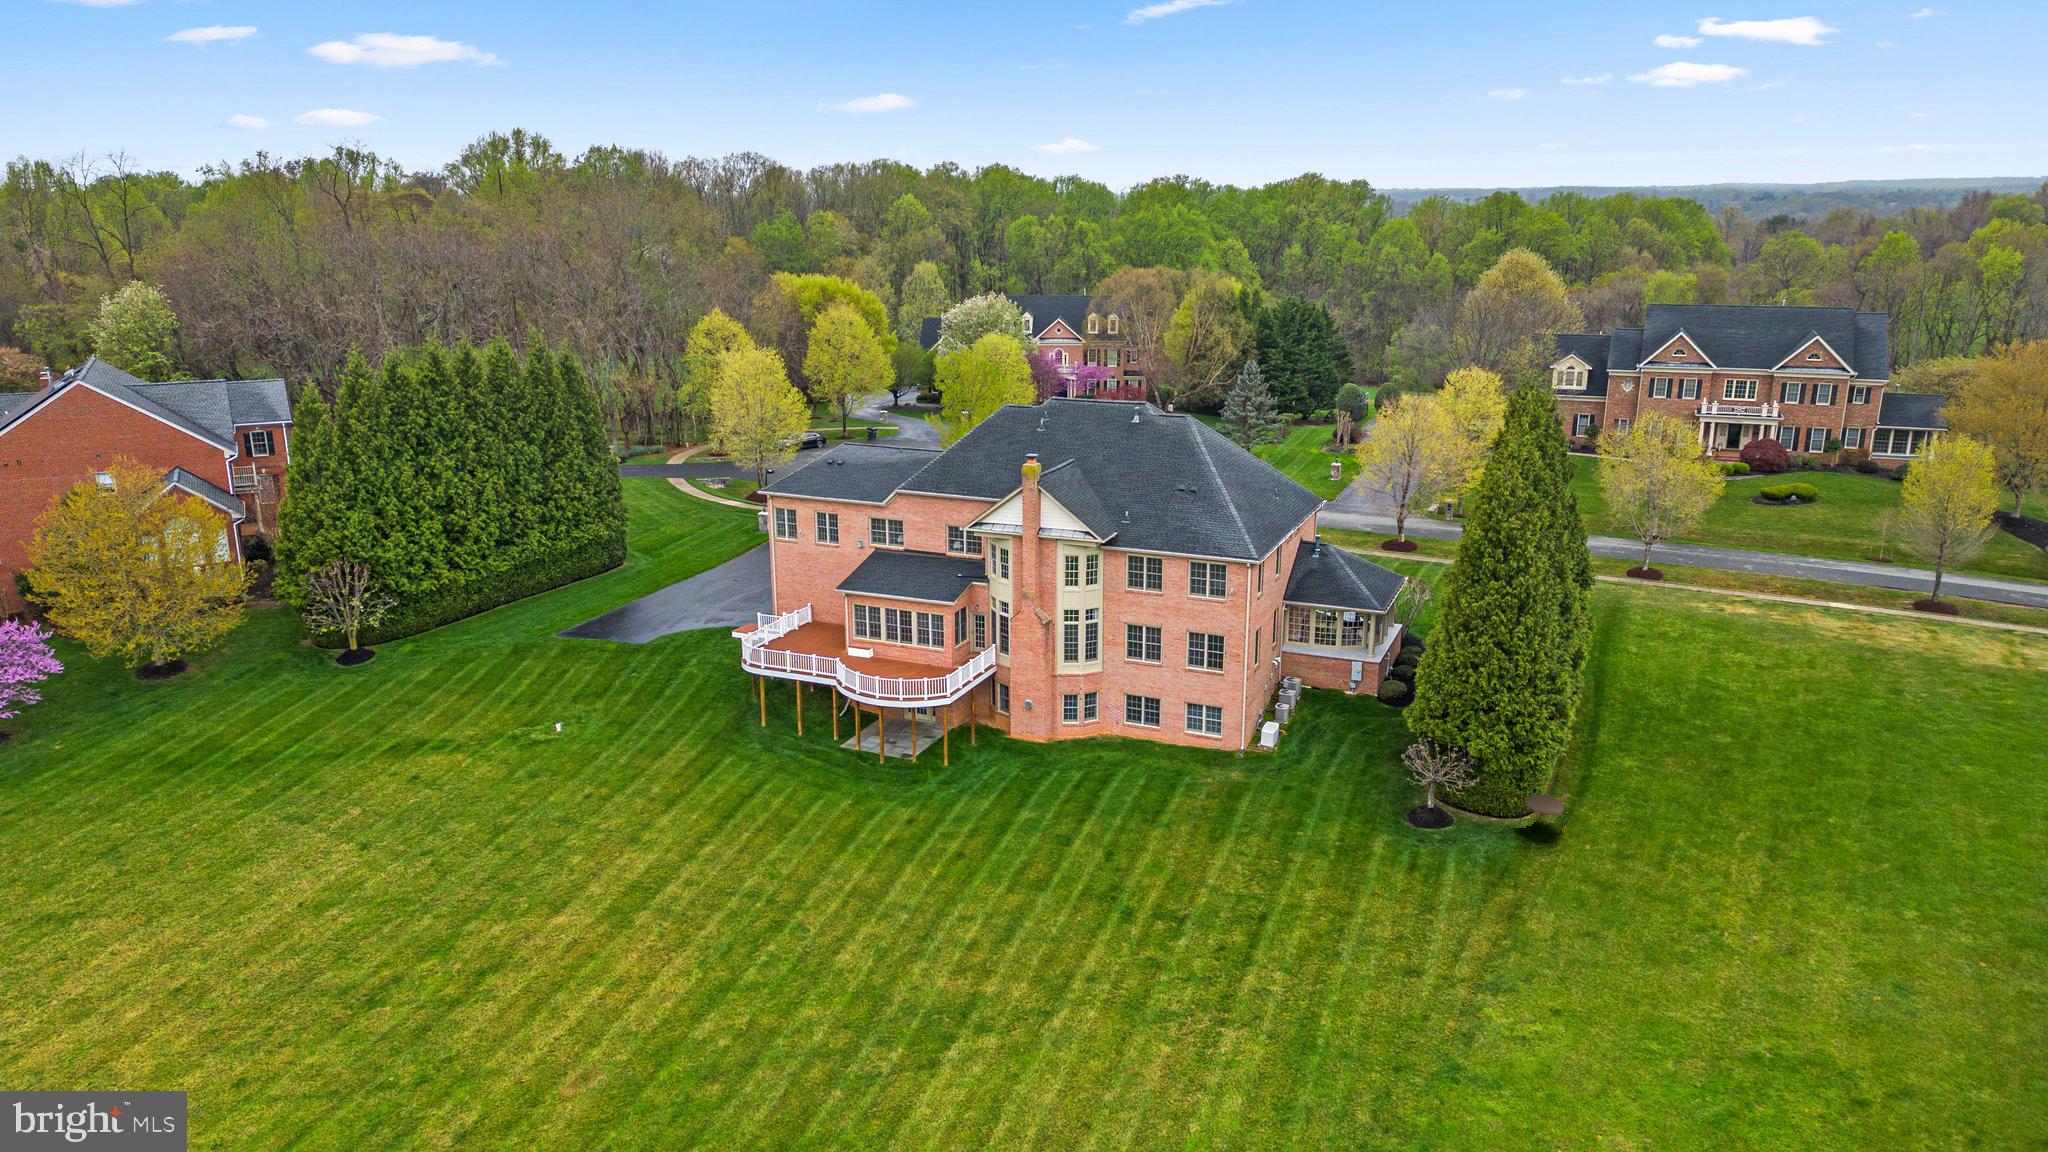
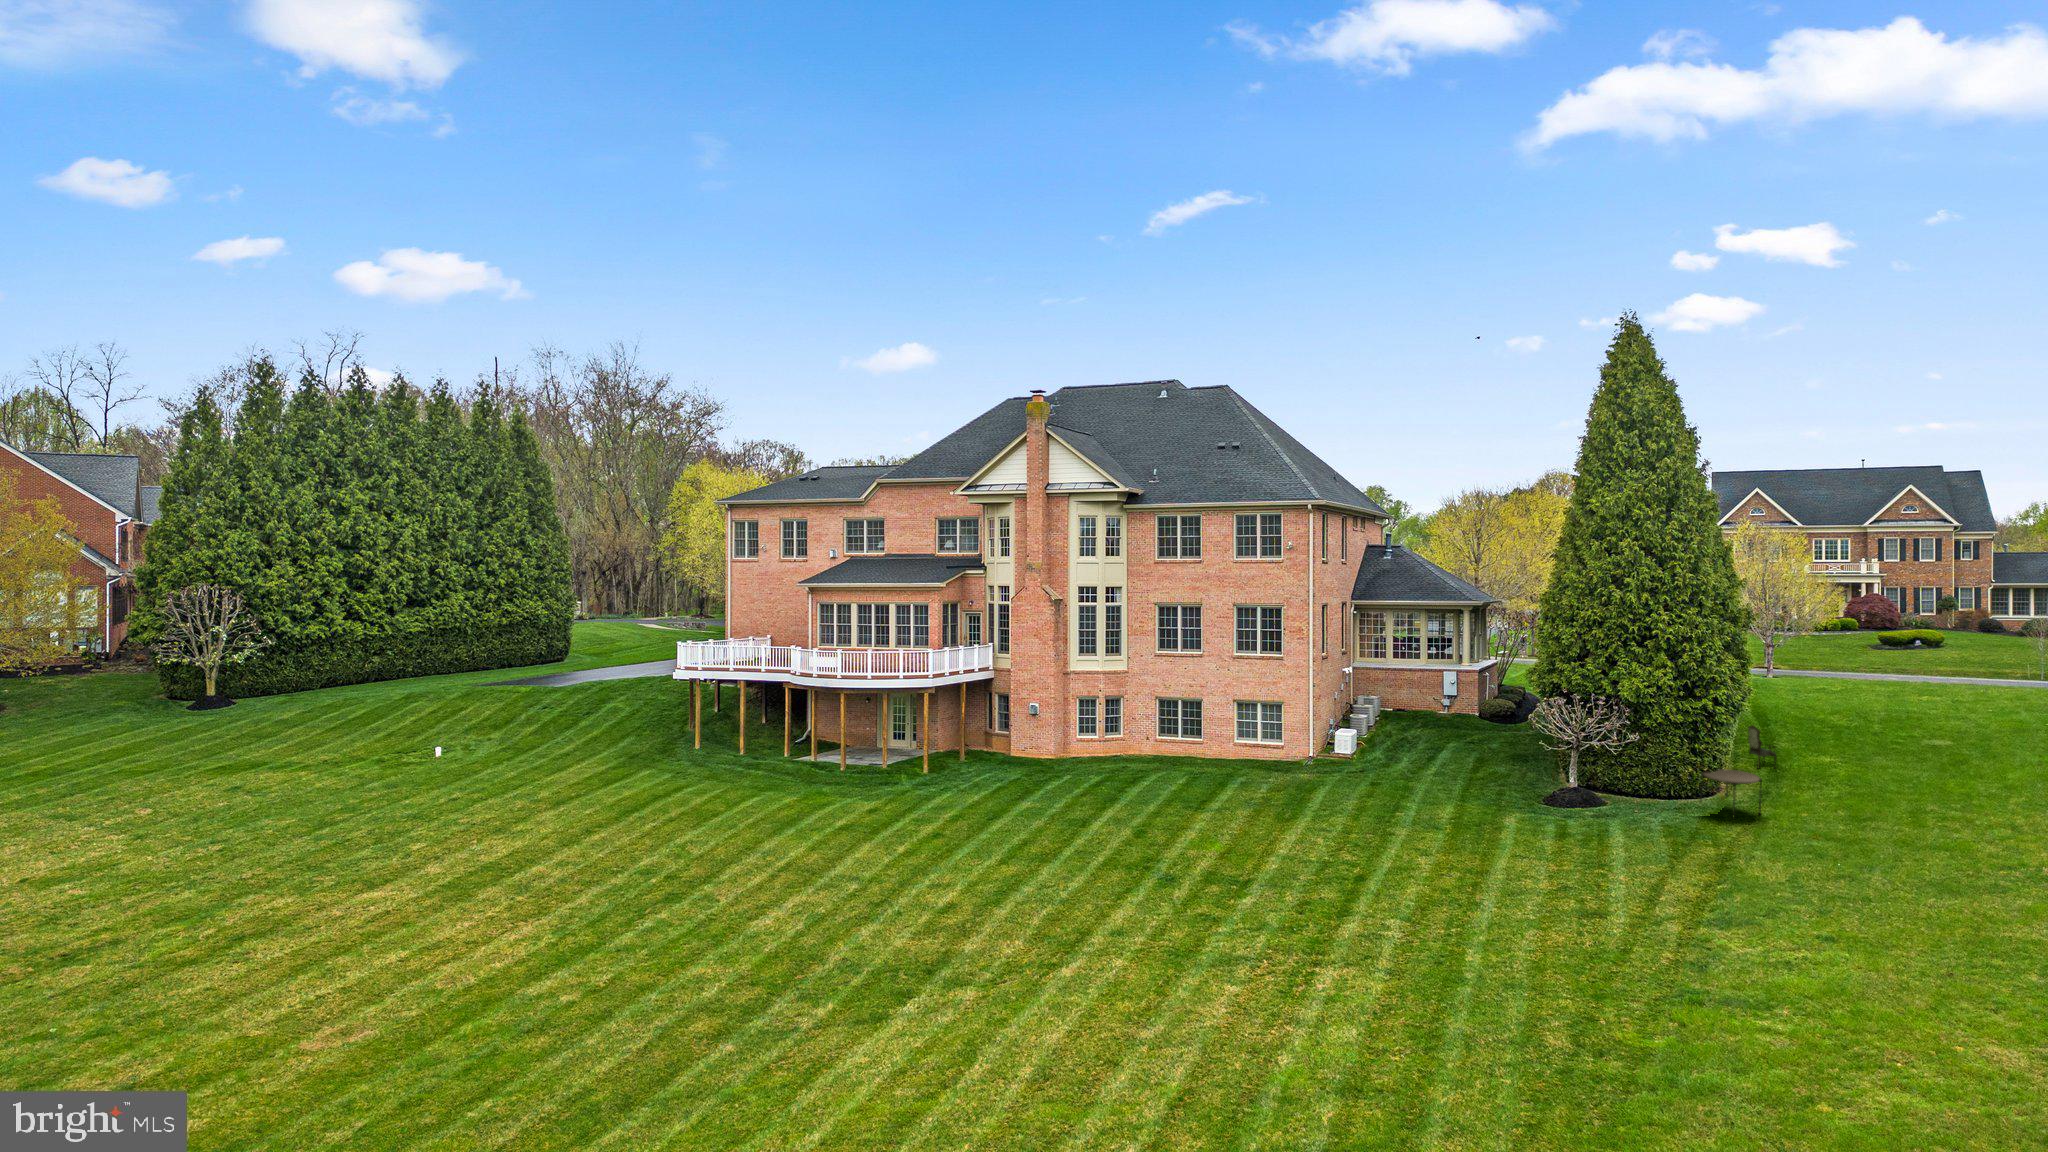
armchair: none [1568,736,1591,769] -> present [1748,725,1777,768]

